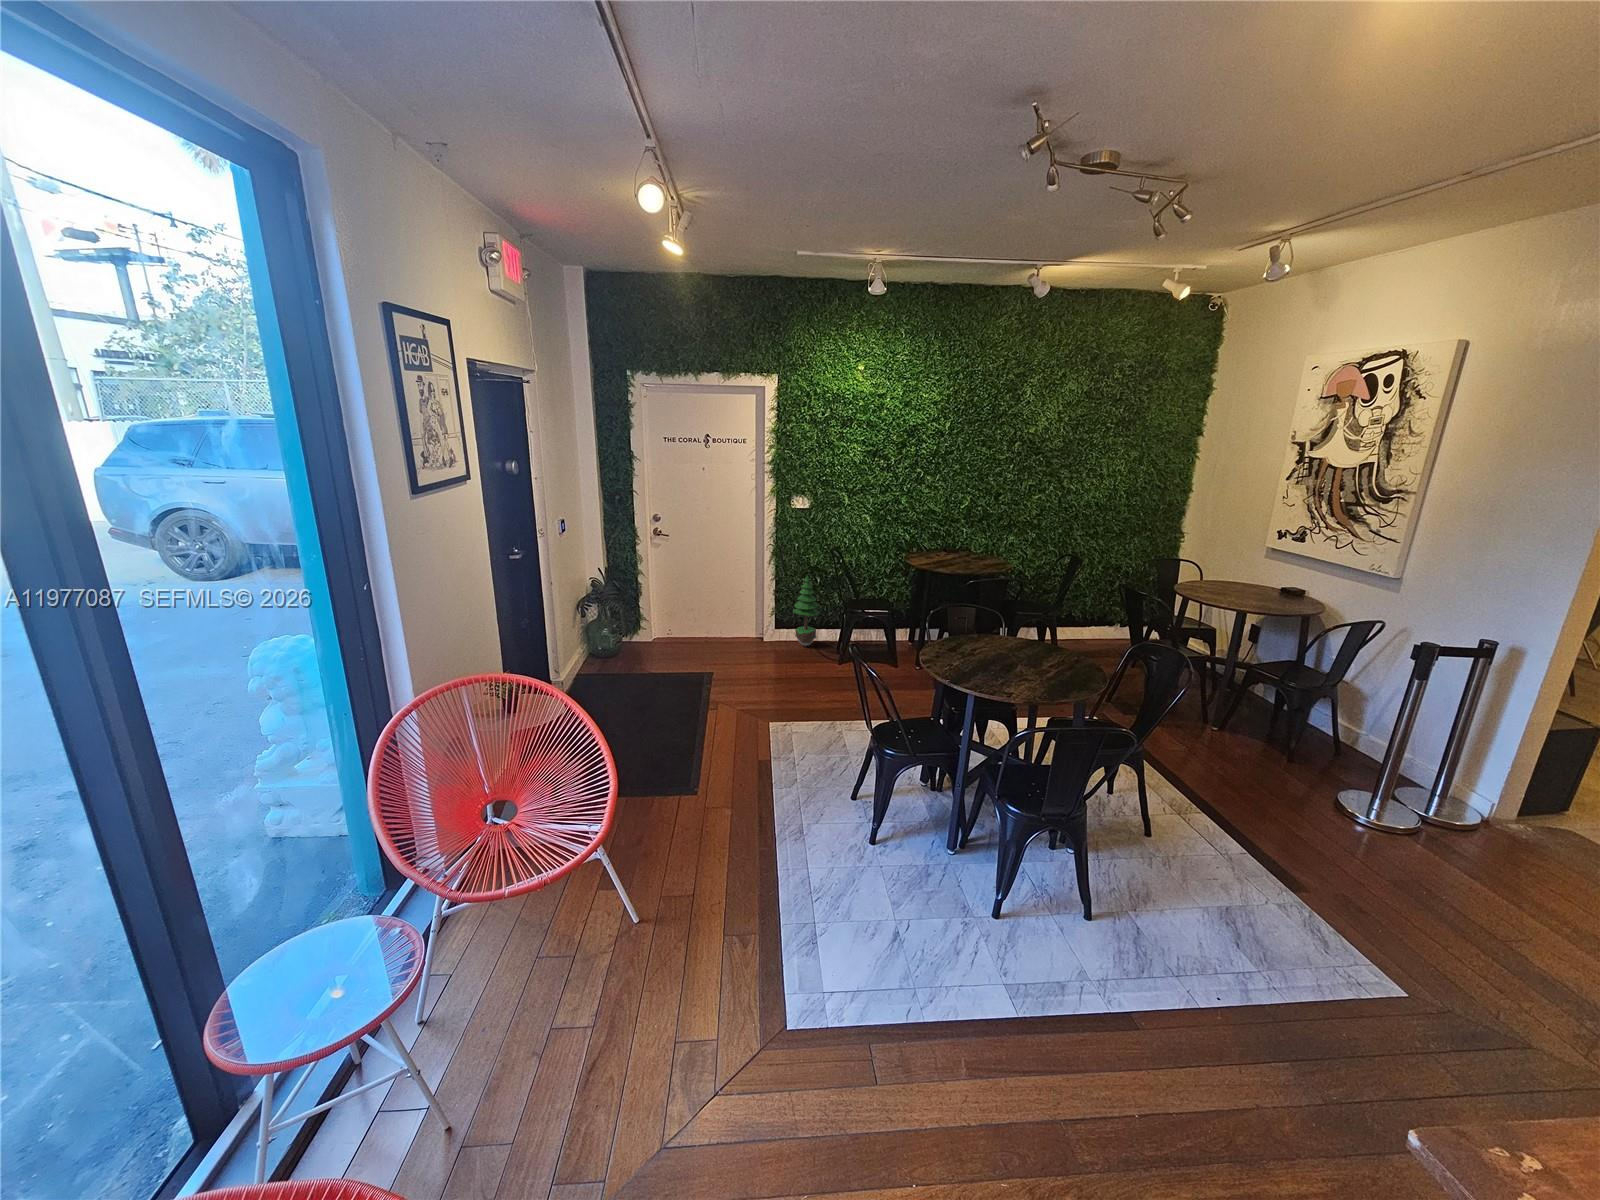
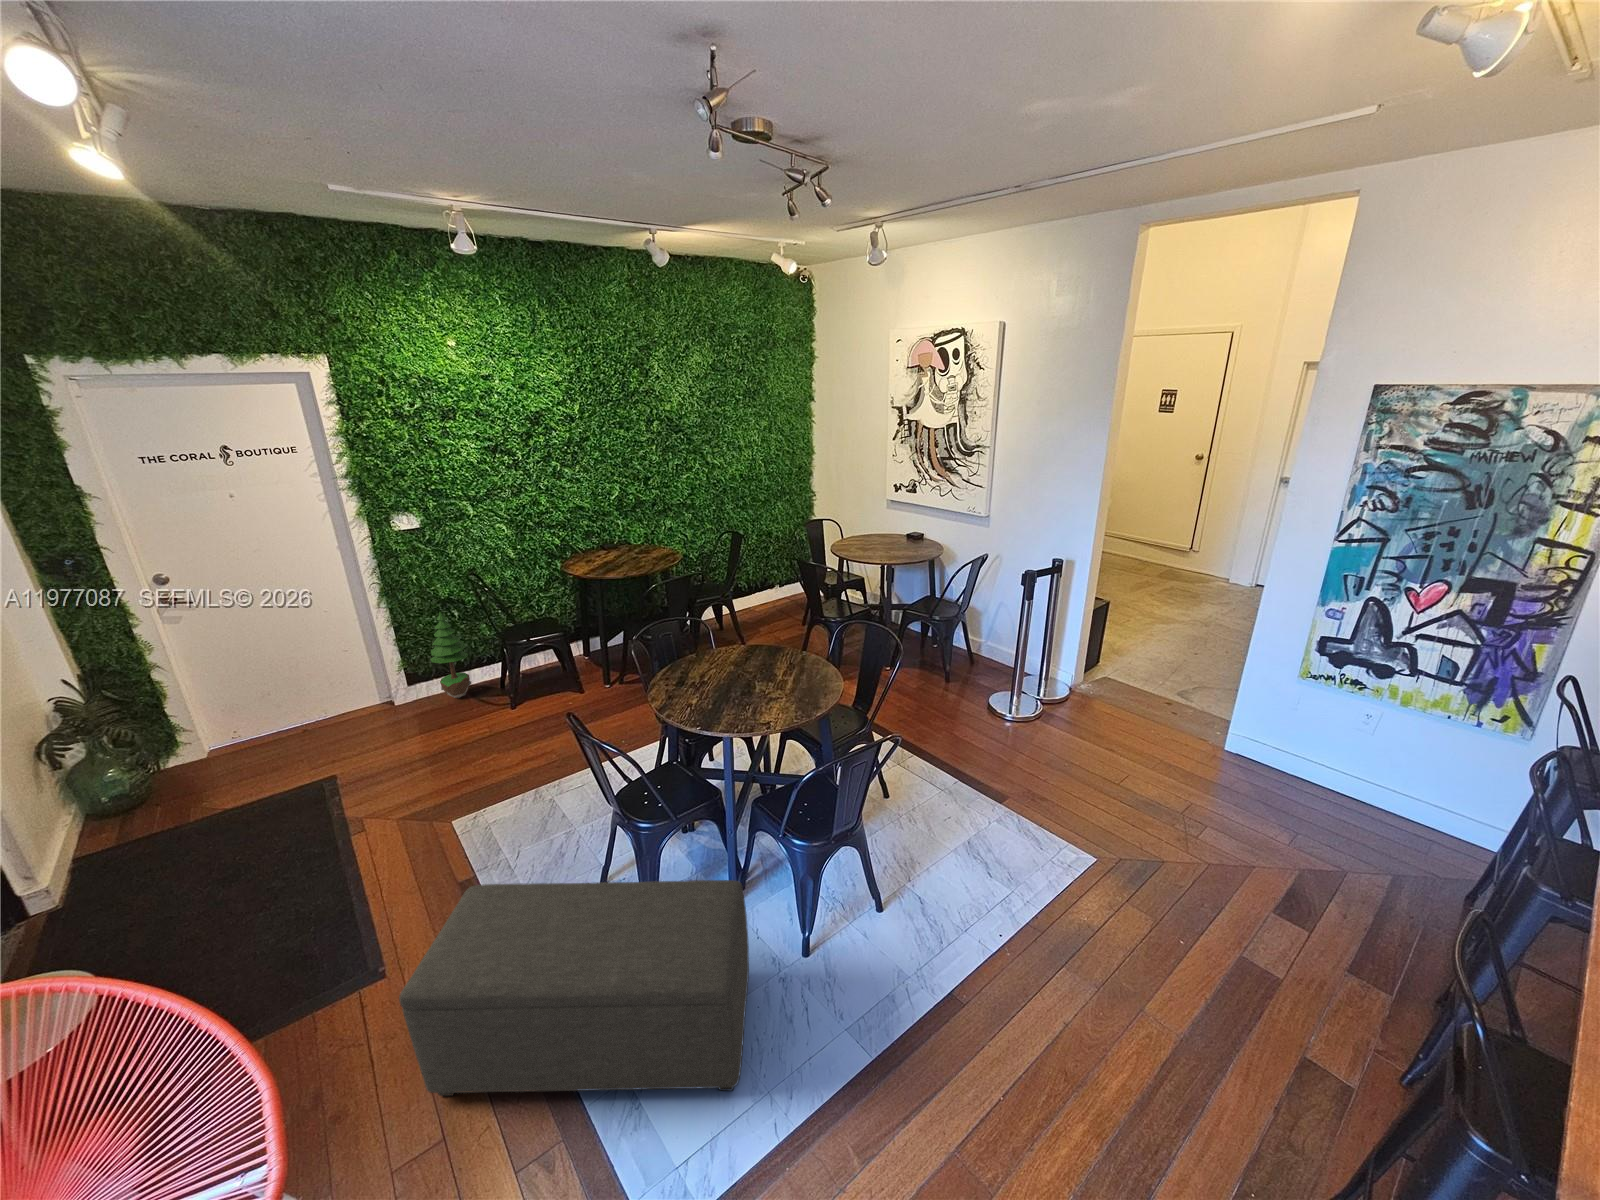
ottoman: none [696,742,948,969] -> present [399,880,749,1096]

